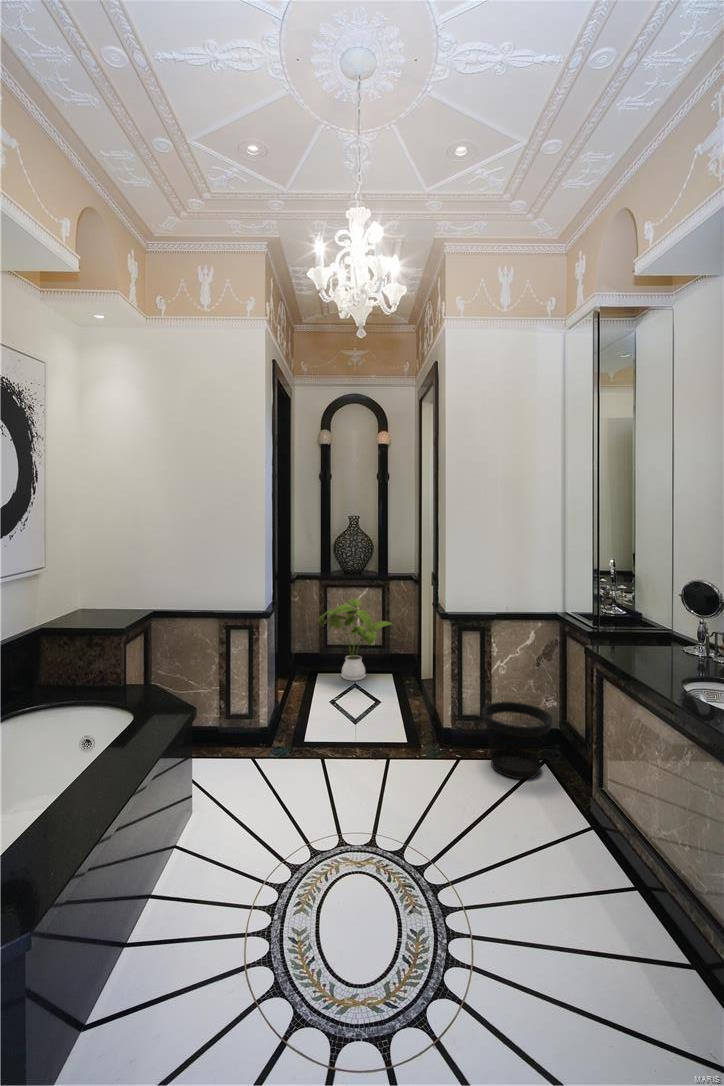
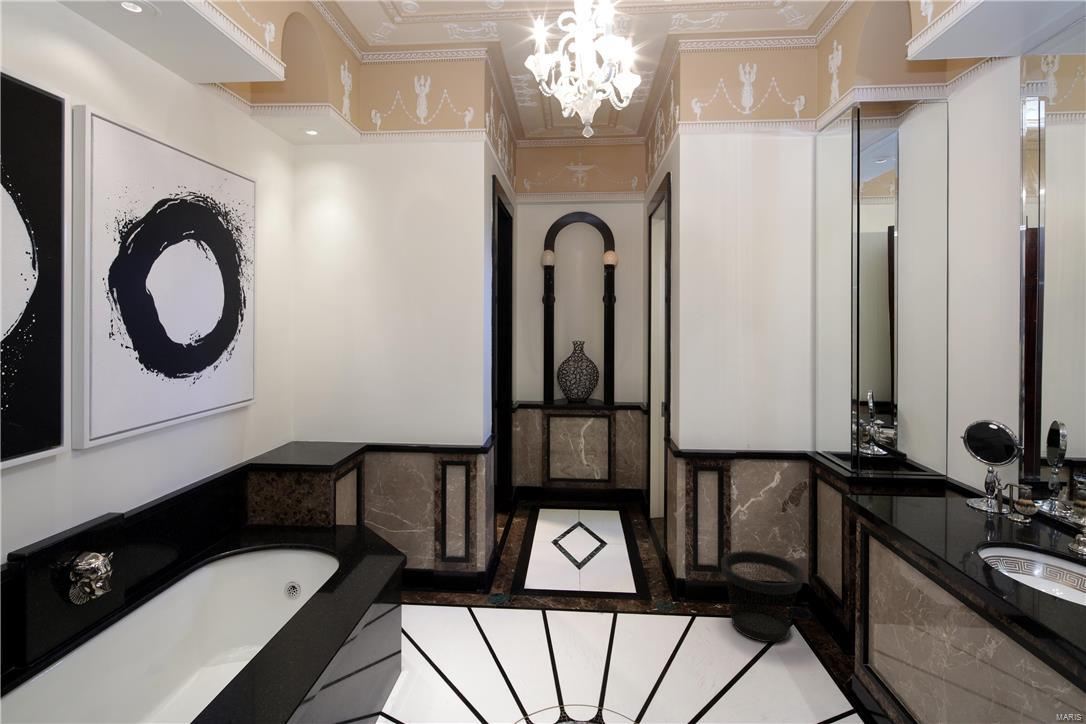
house plant: present [318,599,391,681] -> none [539,430,622,517]

